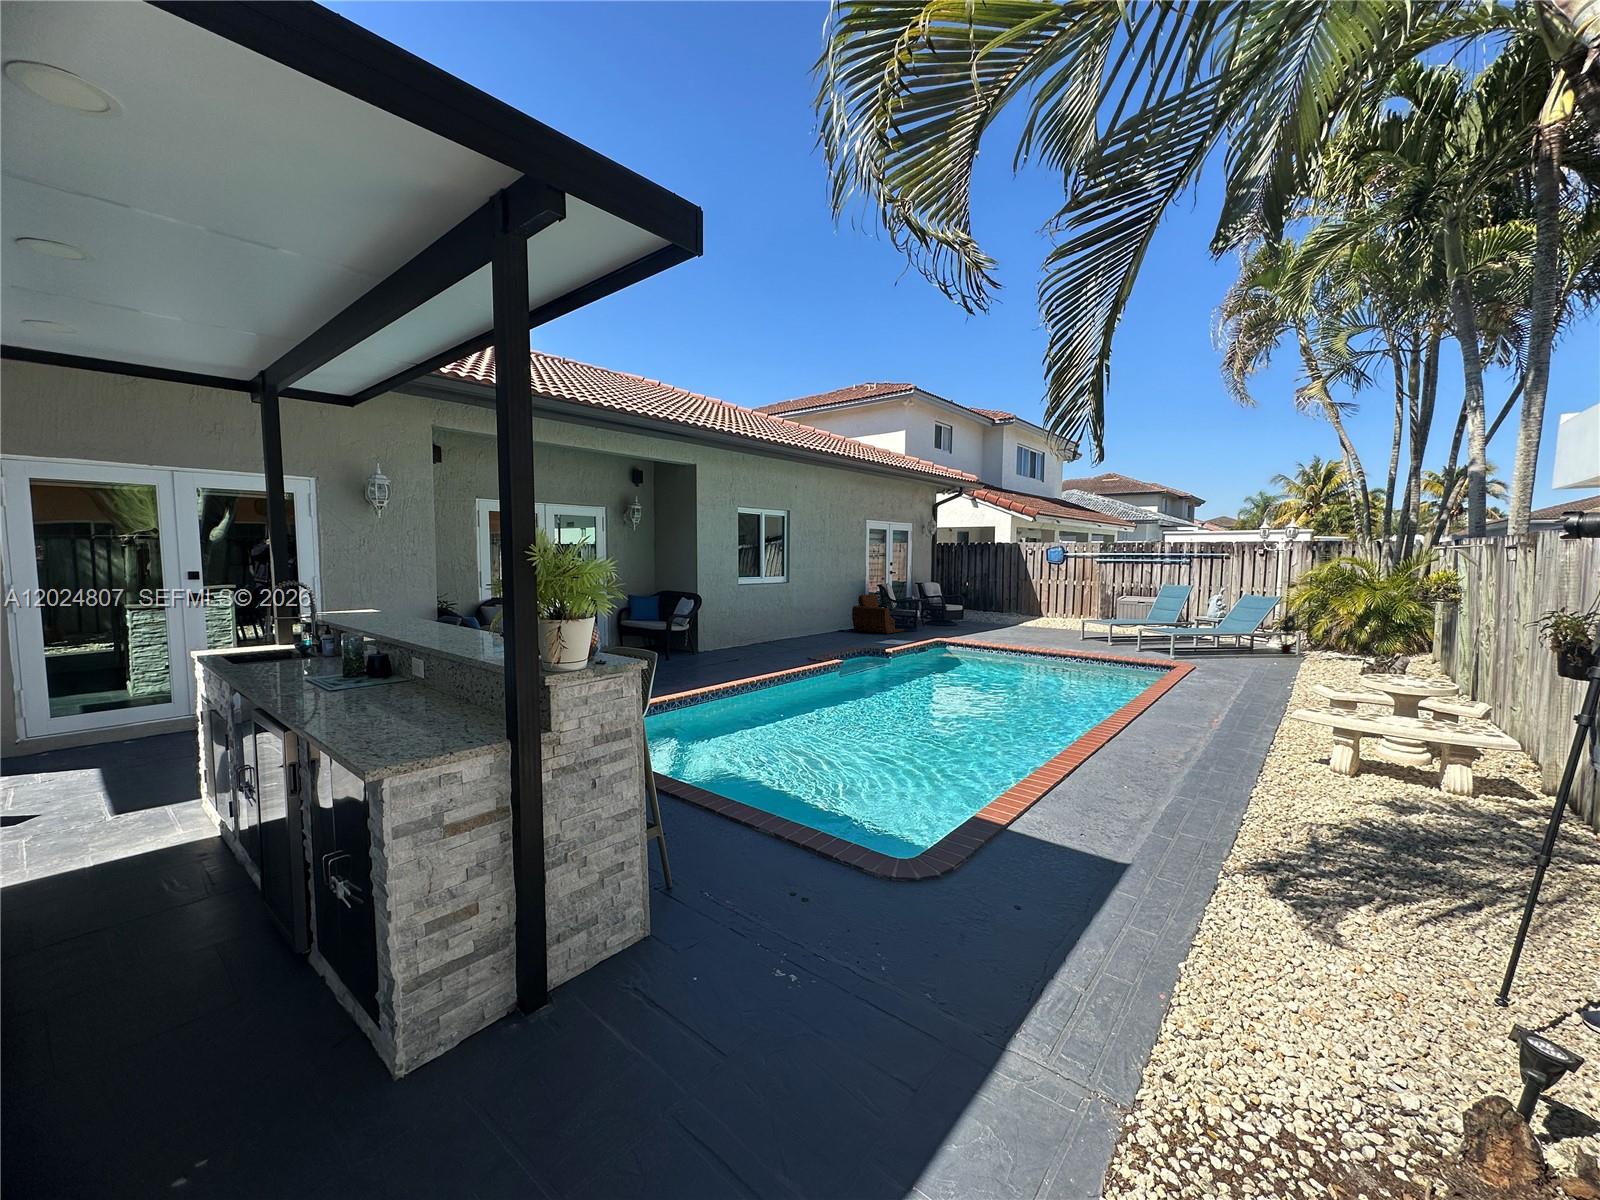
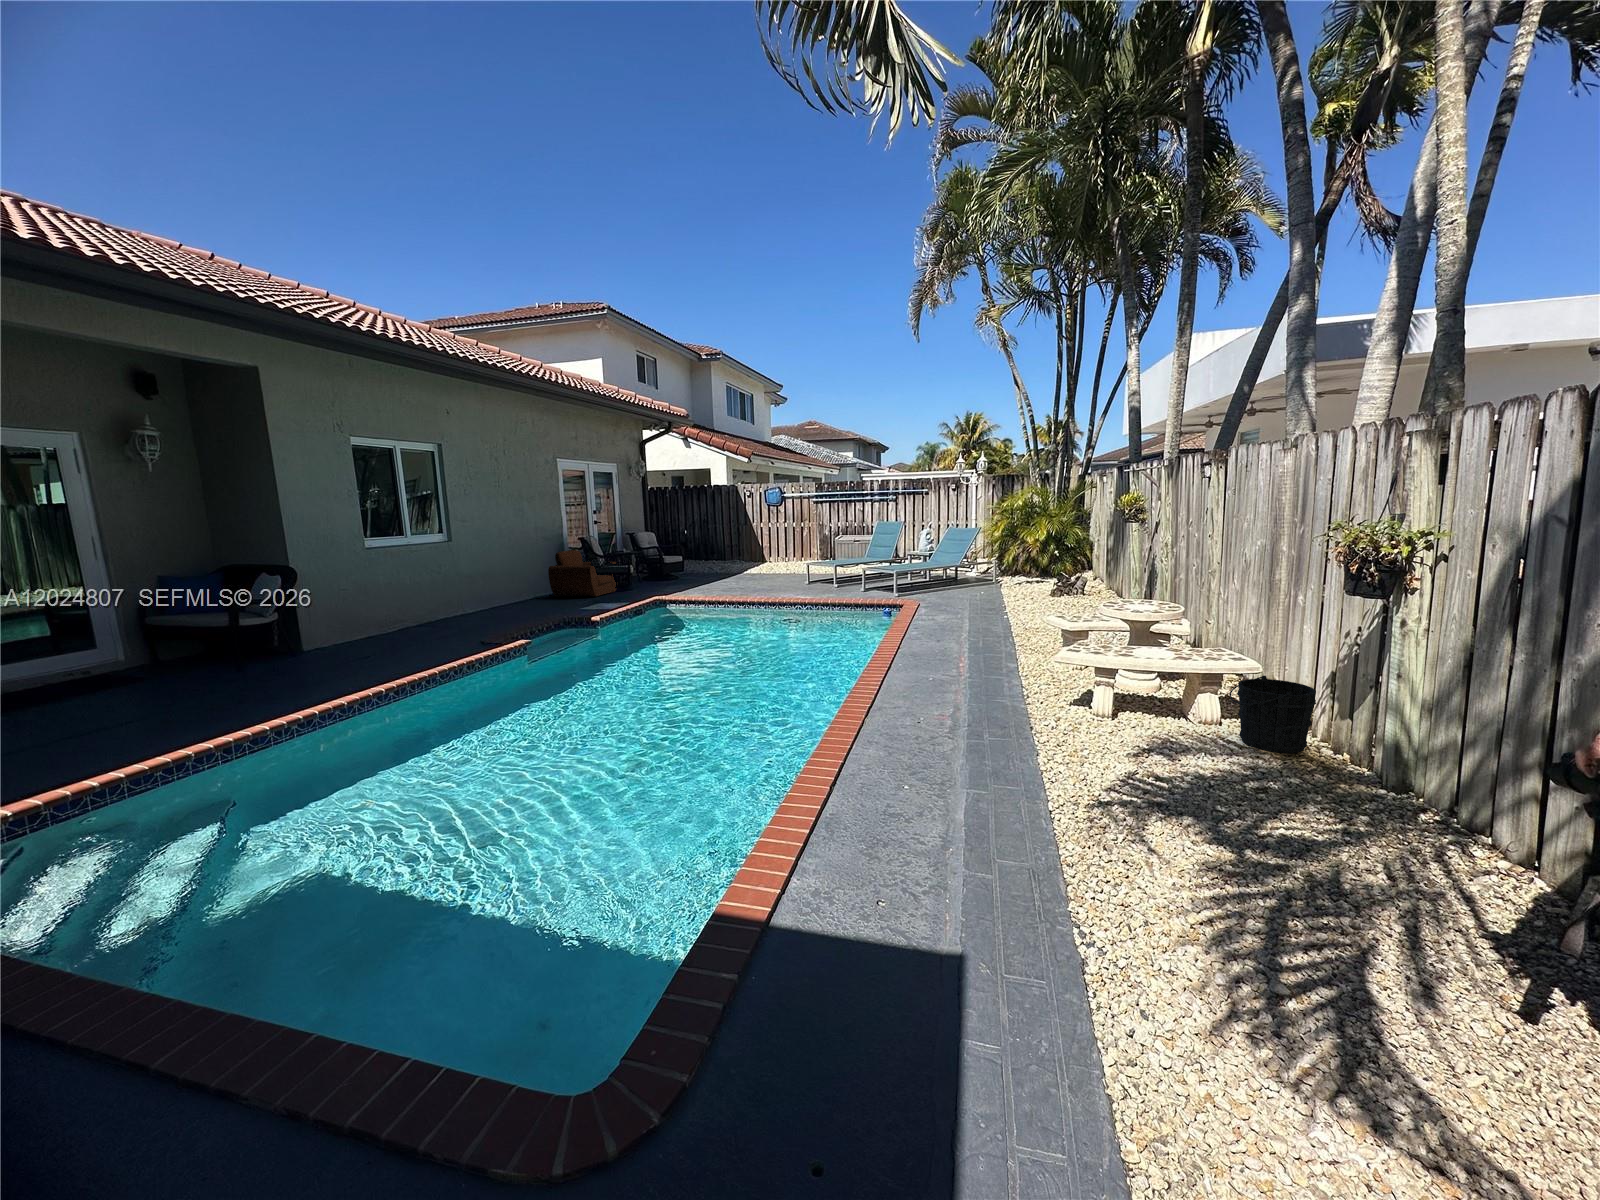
potted tree: present [1279,611,1305,653] -> none [979,540,1003,582]
bucket: none [1472,754,1571,829] -> present [1229,675,1316,753]

